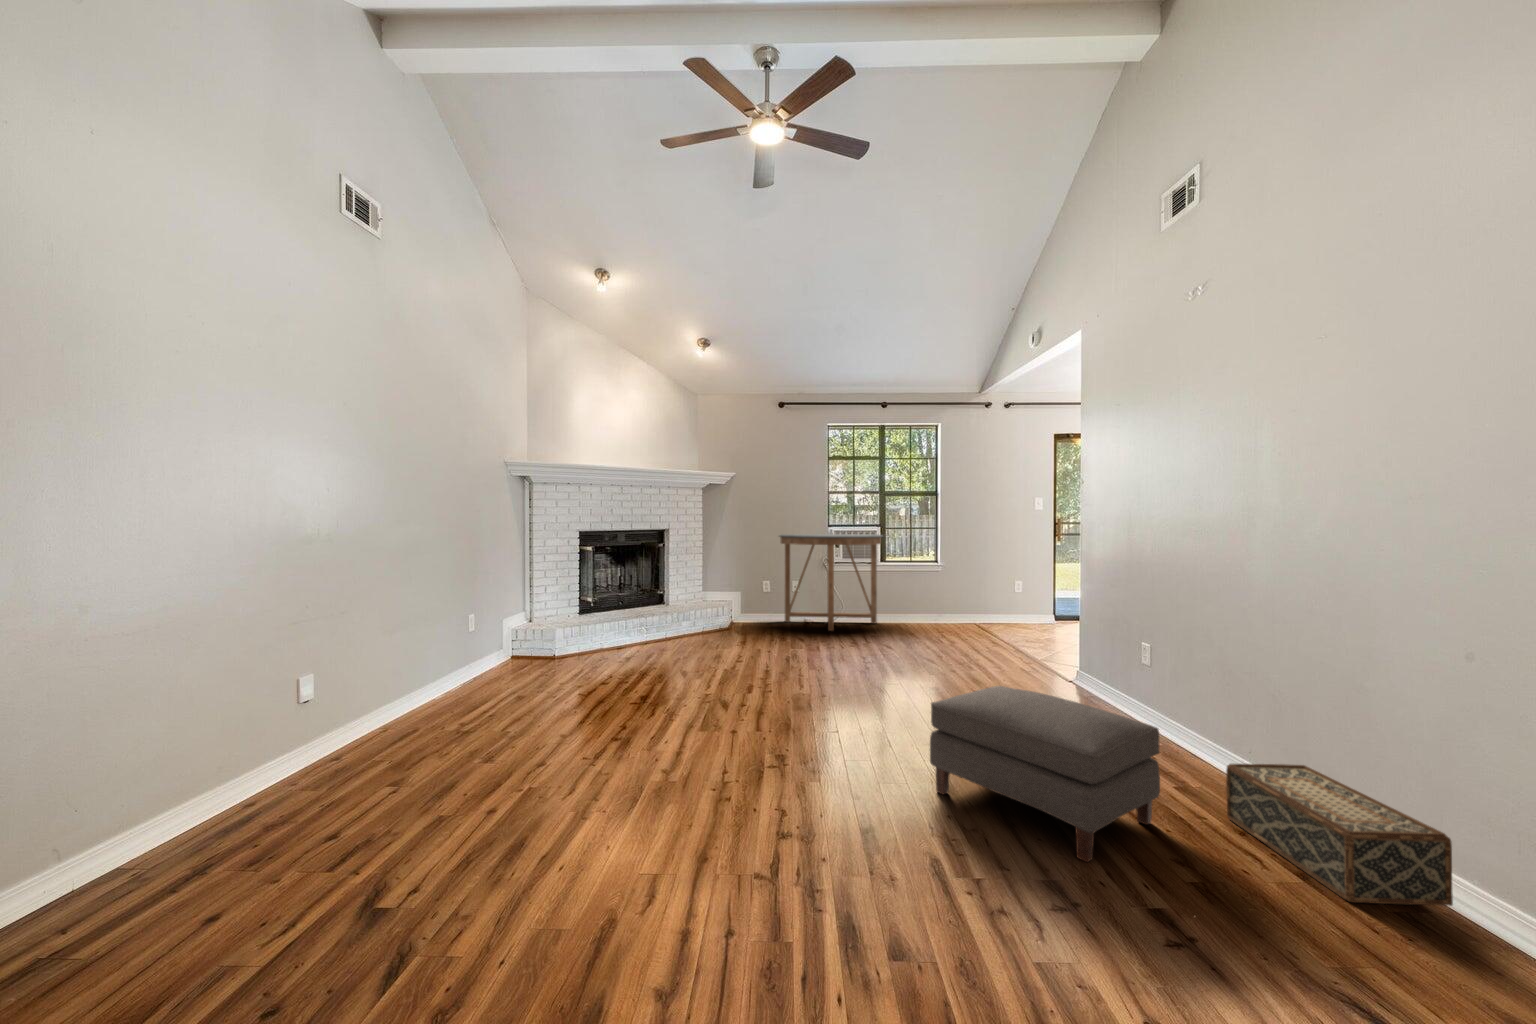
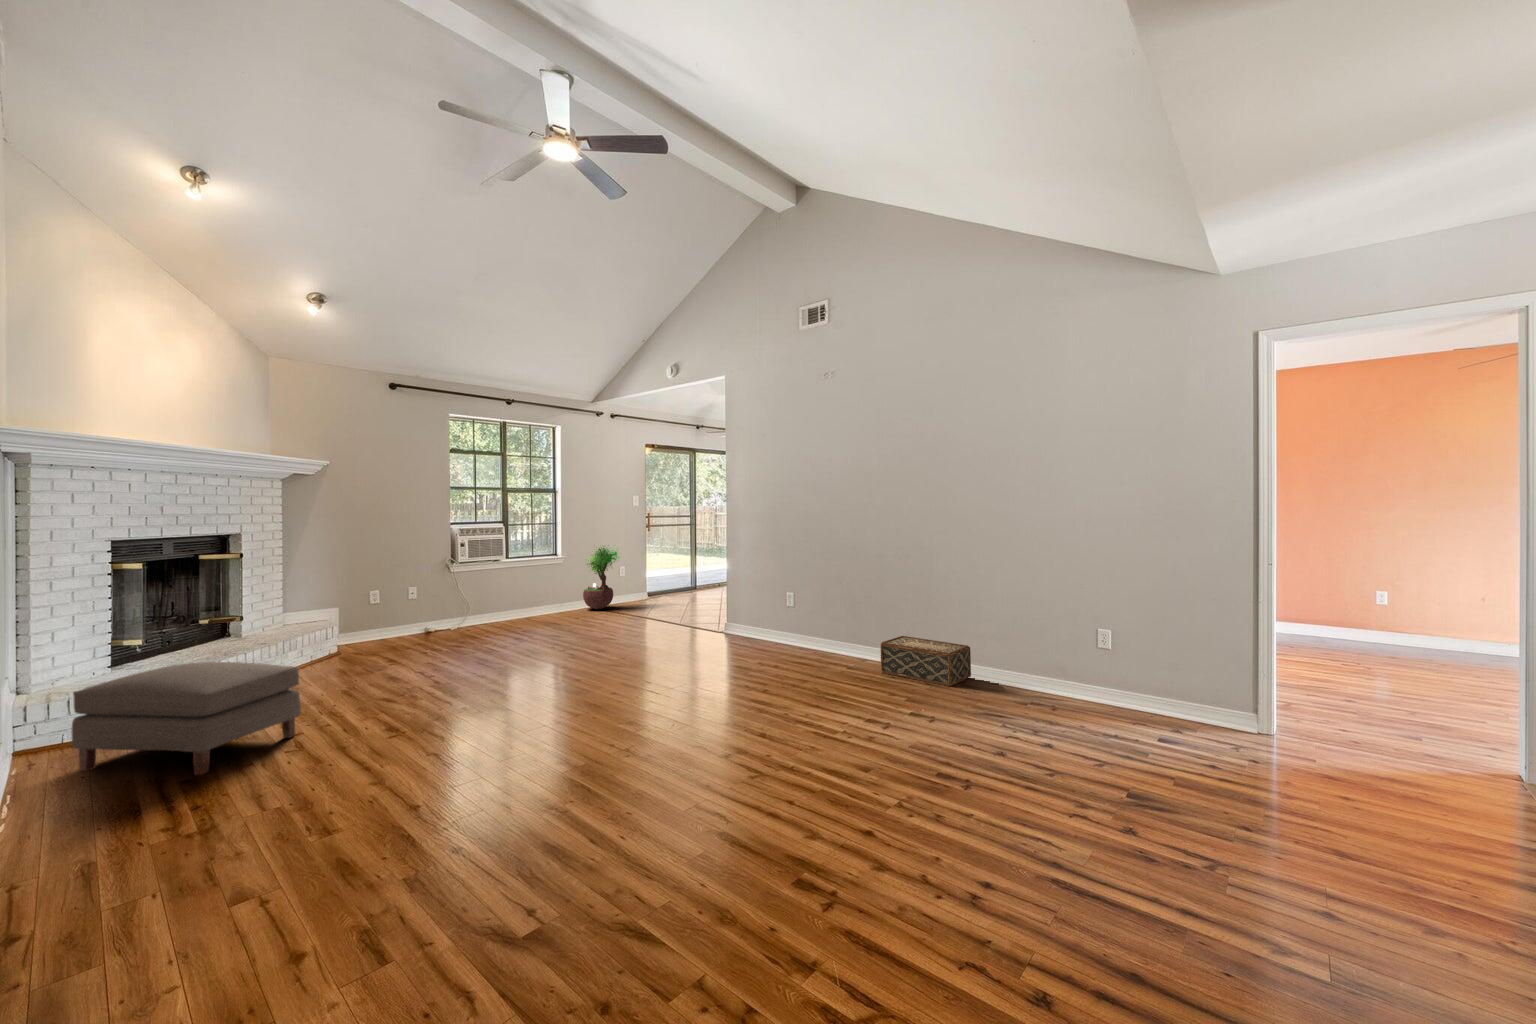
console table: present [779,534,883,631] -> none [391,531,519,635]
potted tree: none [955,550,1001,627] -> present [583,545,619,609]
ottoman: present [930,686,1160,862] -> present [72,662,301,775]

